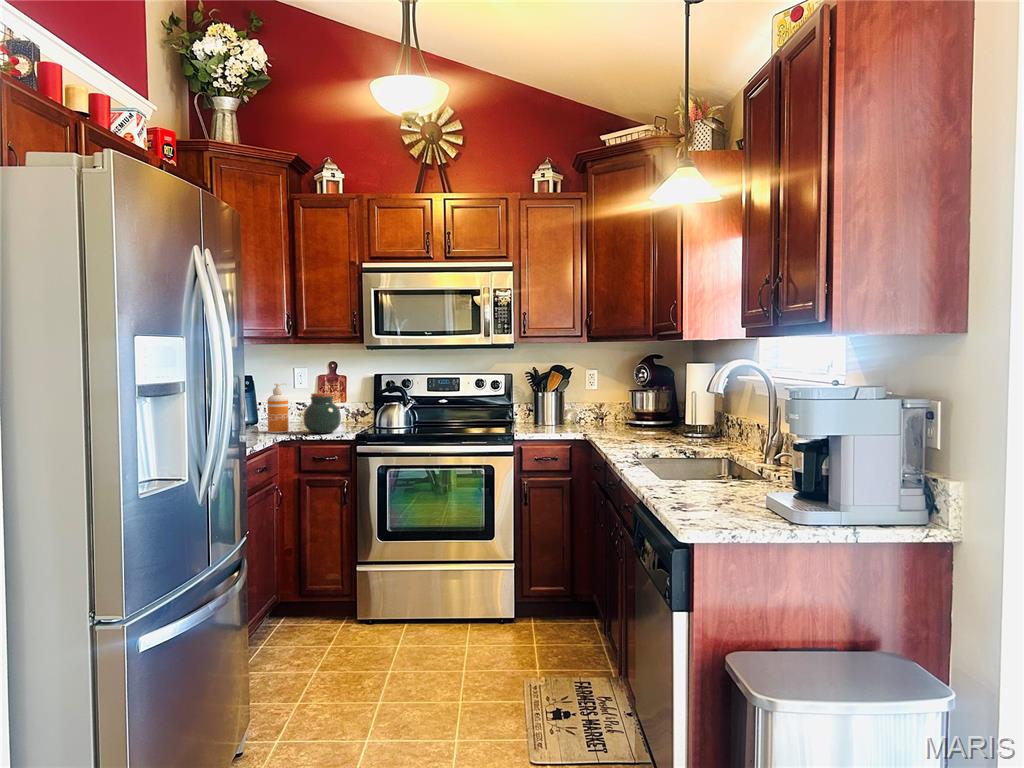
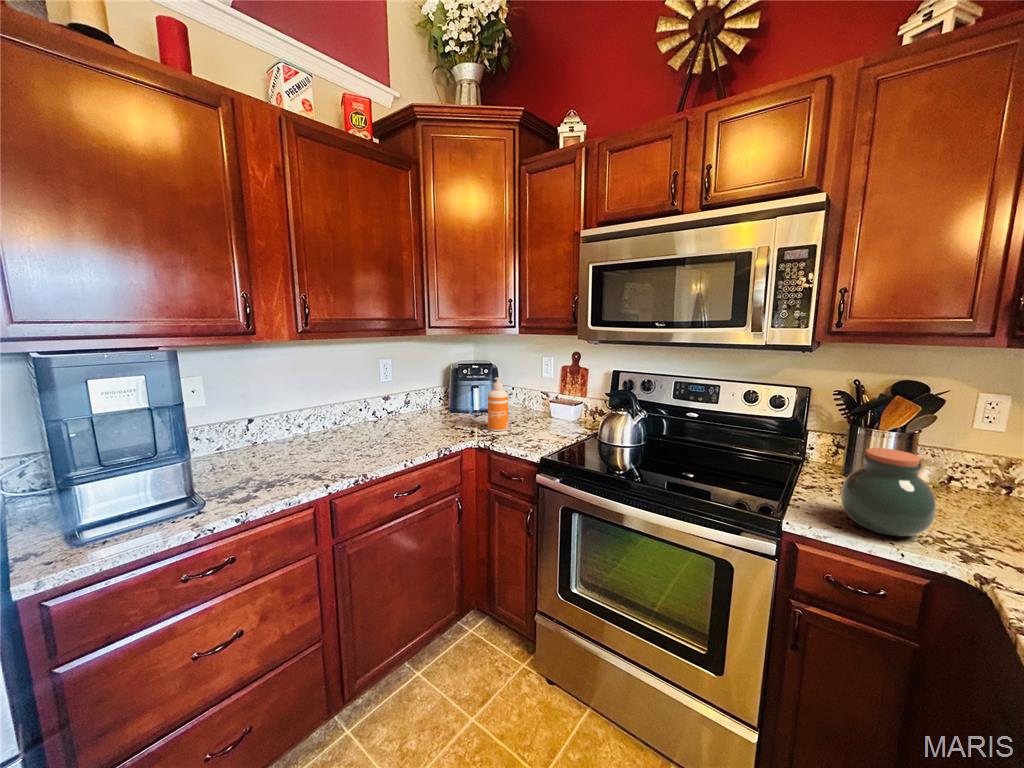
jar: present [303,393,341,433] -> present [841,448,936,536]

